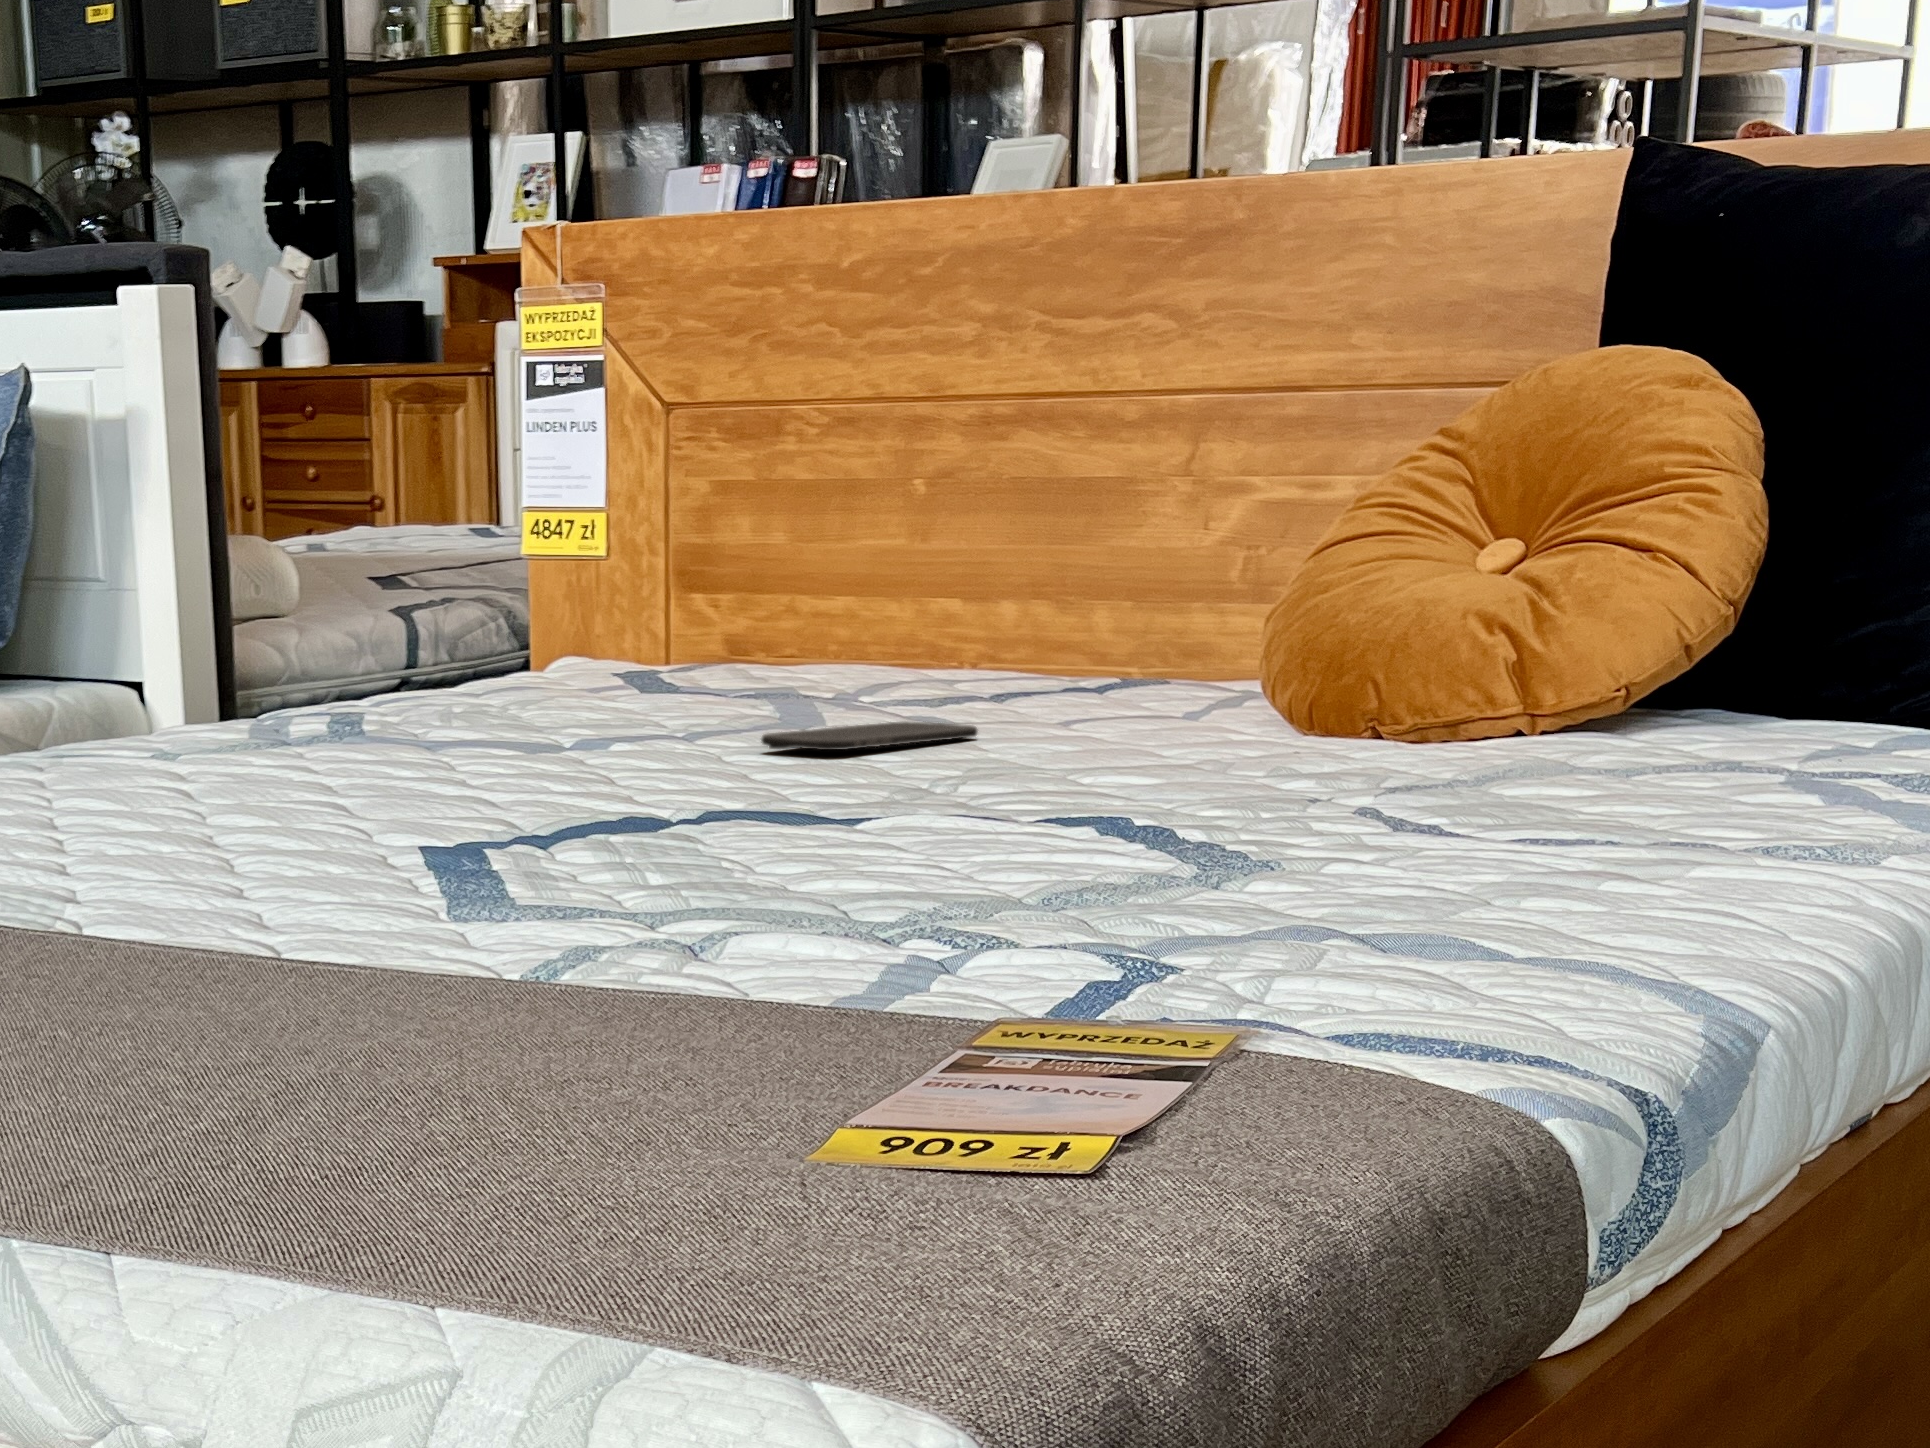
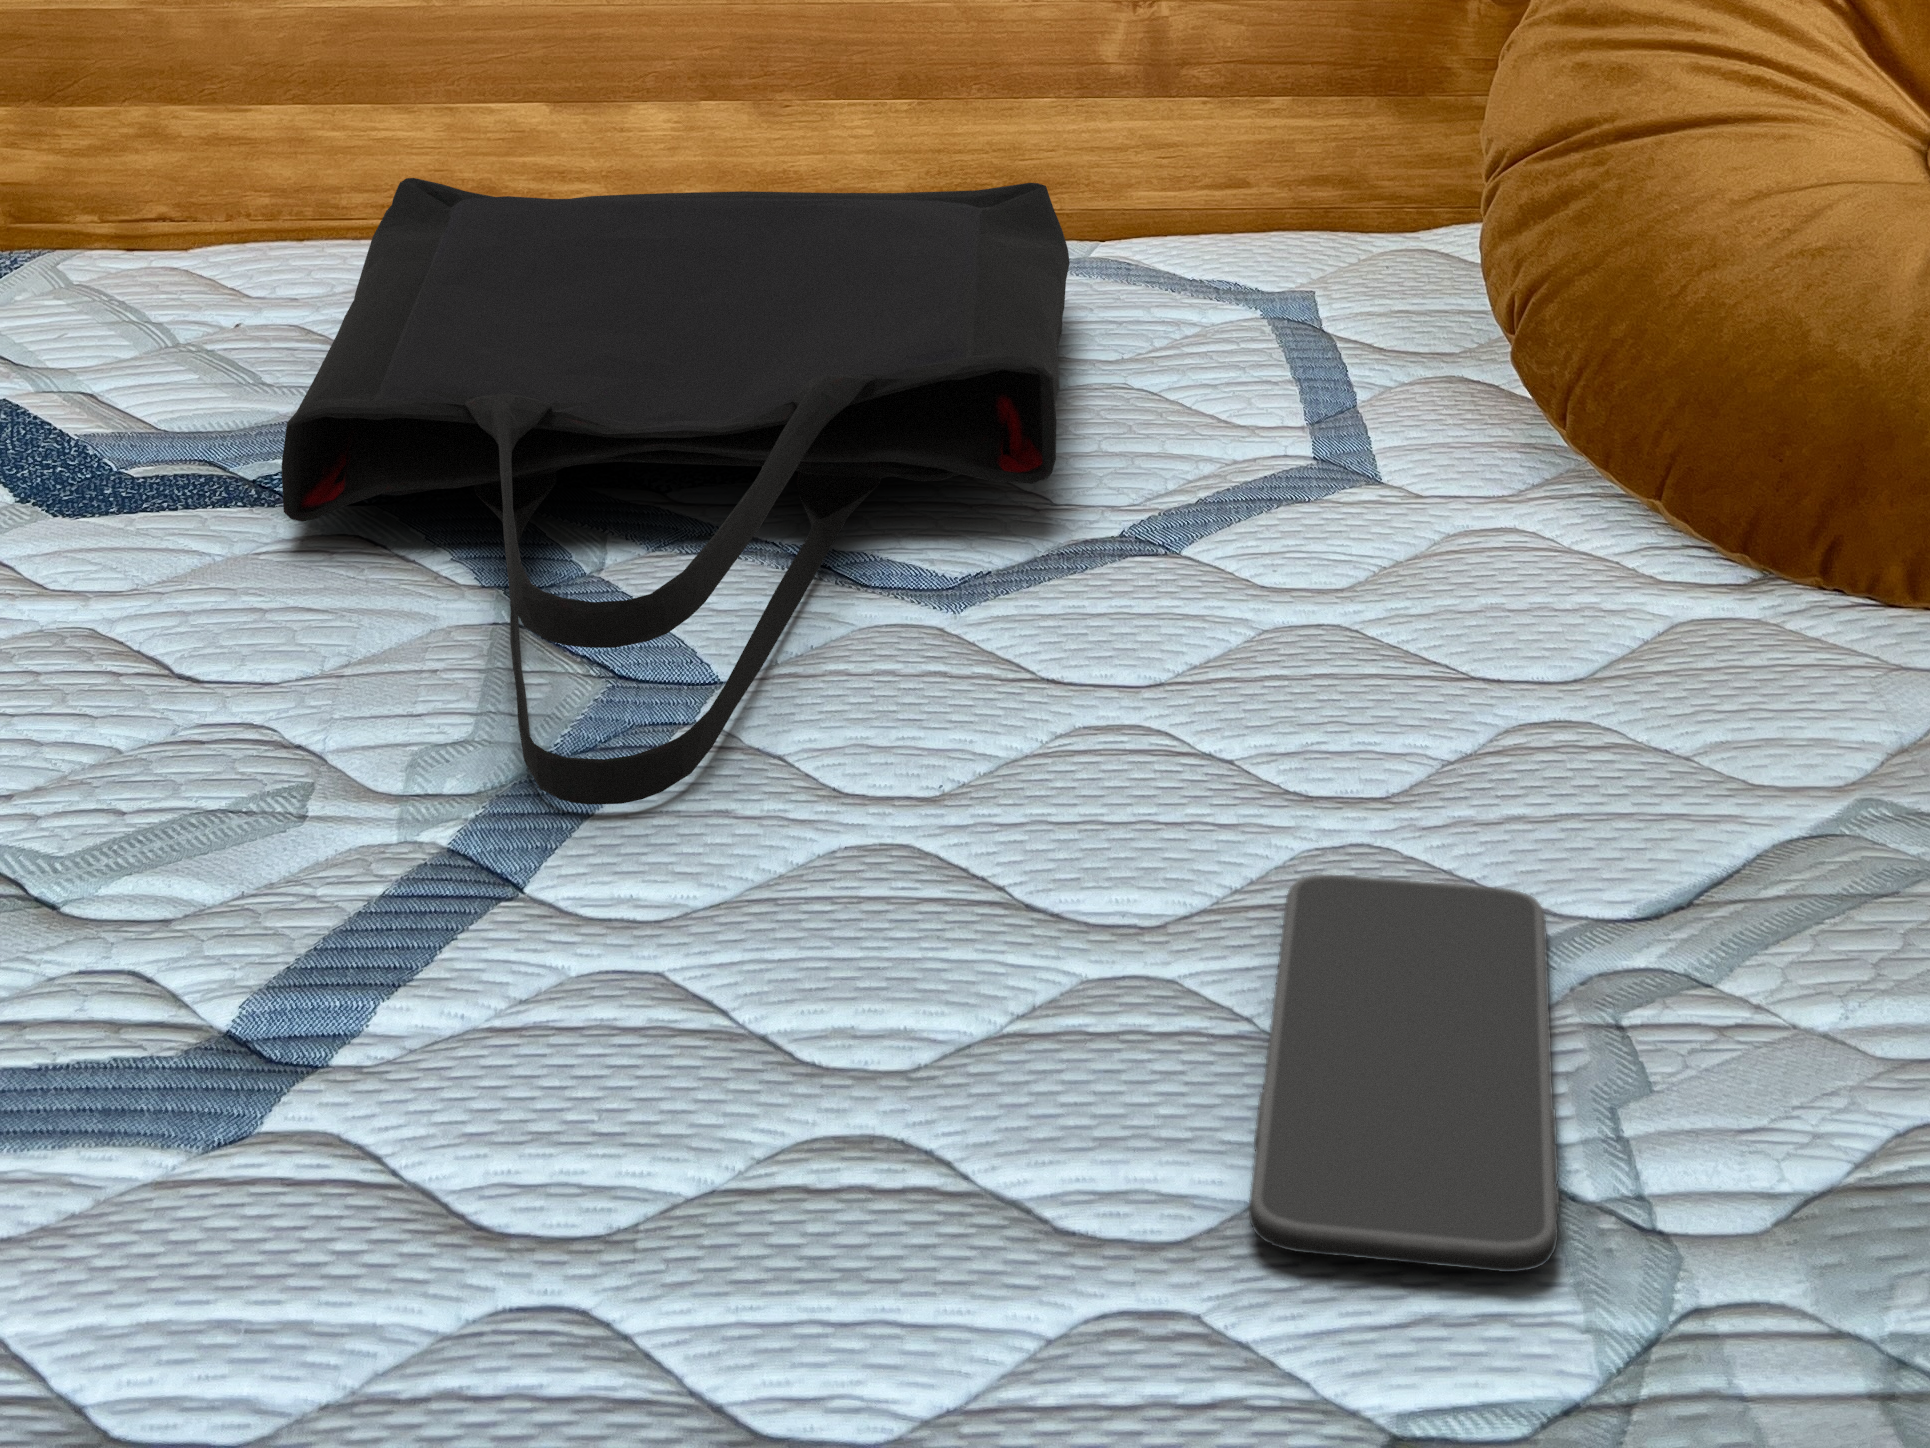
tote bag: none [696,598,1131,714] -> present [281,178,1070,805]

